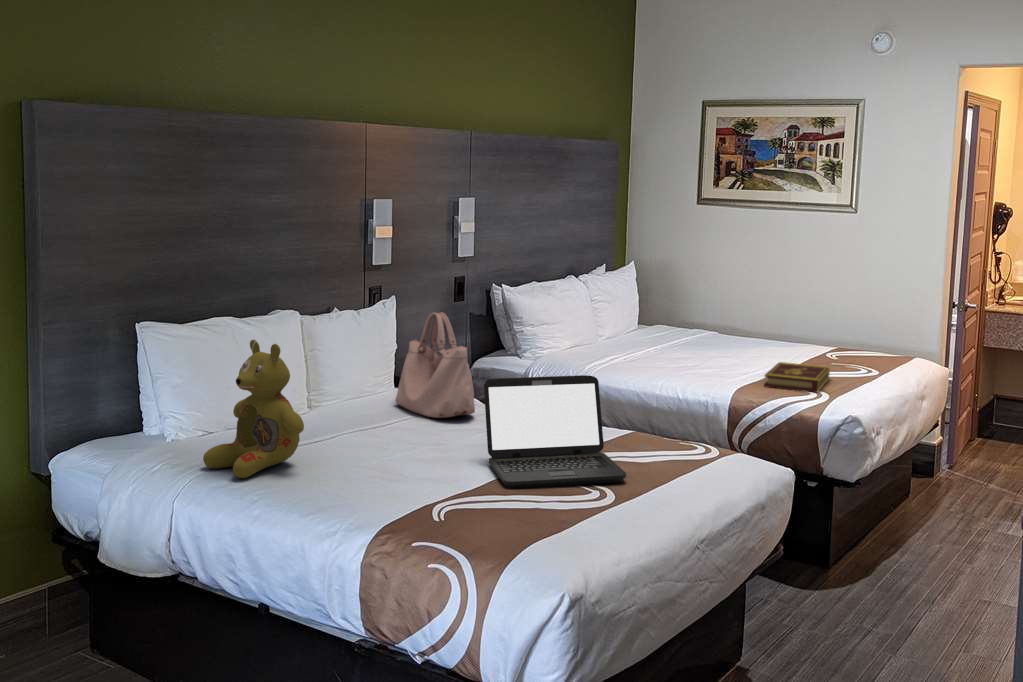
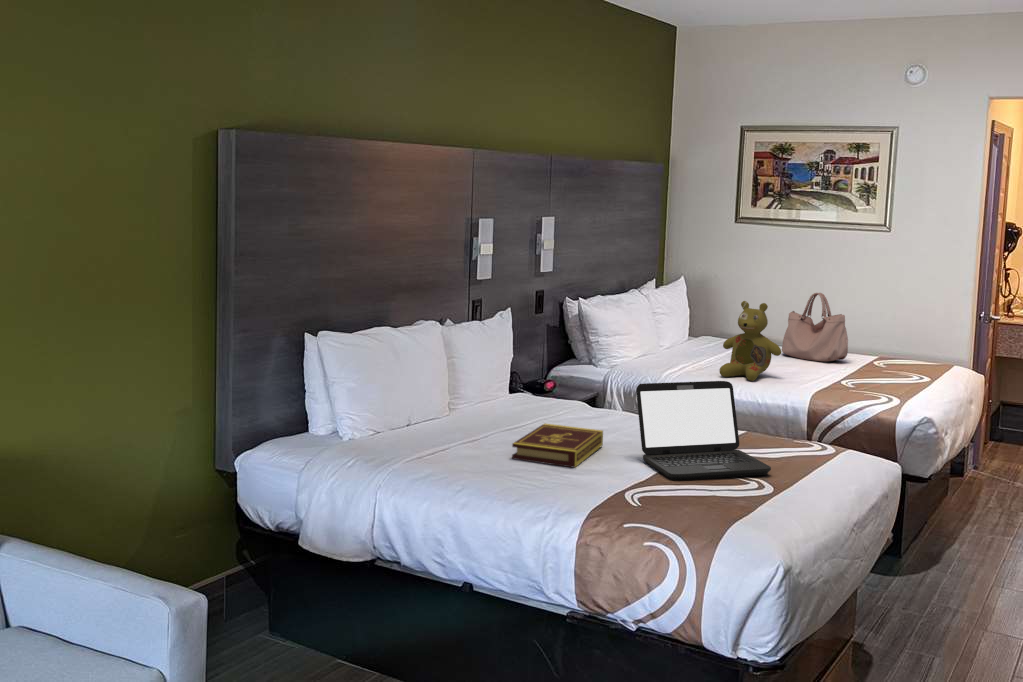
handbag: present [395,312,475,418] -> present [782,293,848,362]
stuffed bear: present [203,339,304,478] -> present [719,301,781,381]
book: present [764,362,830,393] -> present [512,423,603,468]

